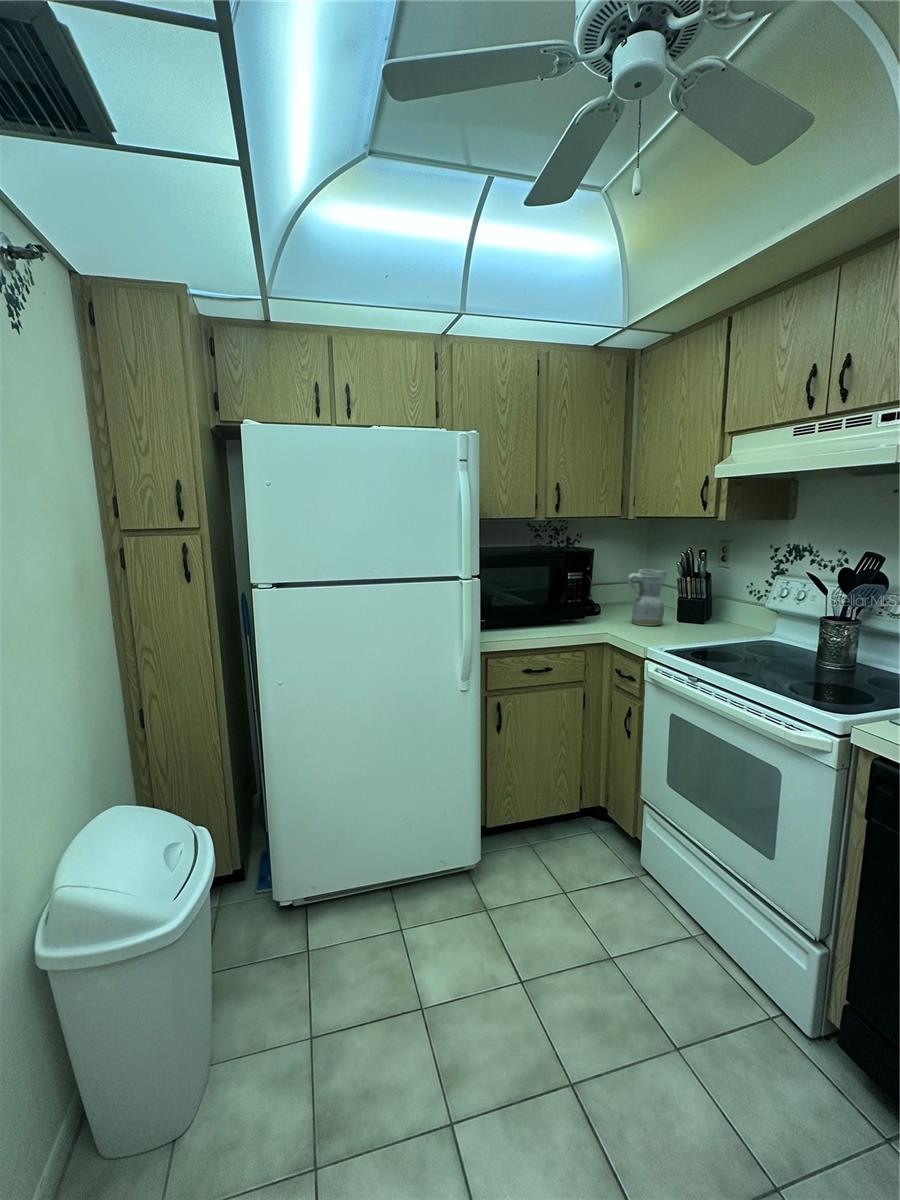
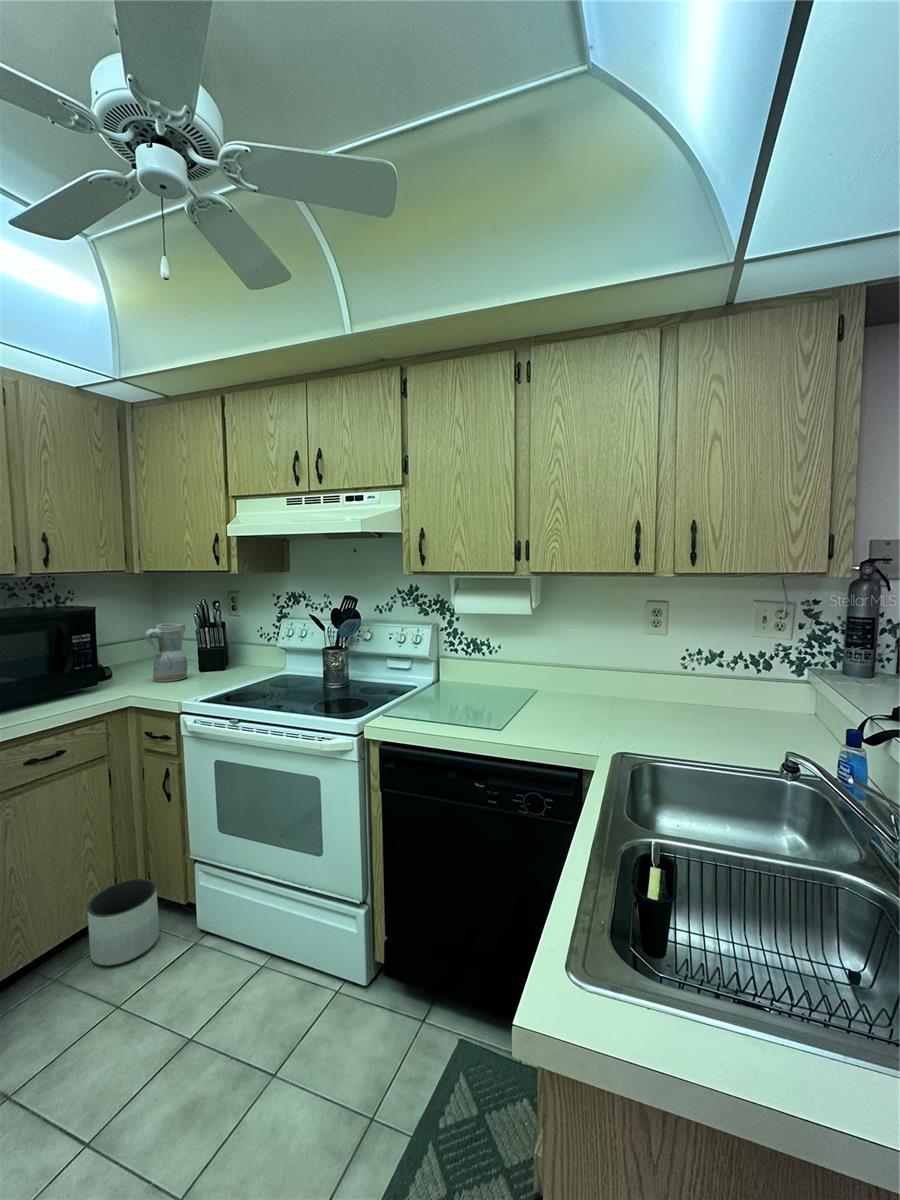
planter: none [557,790,610,859] -> present [87,879,160,966]

